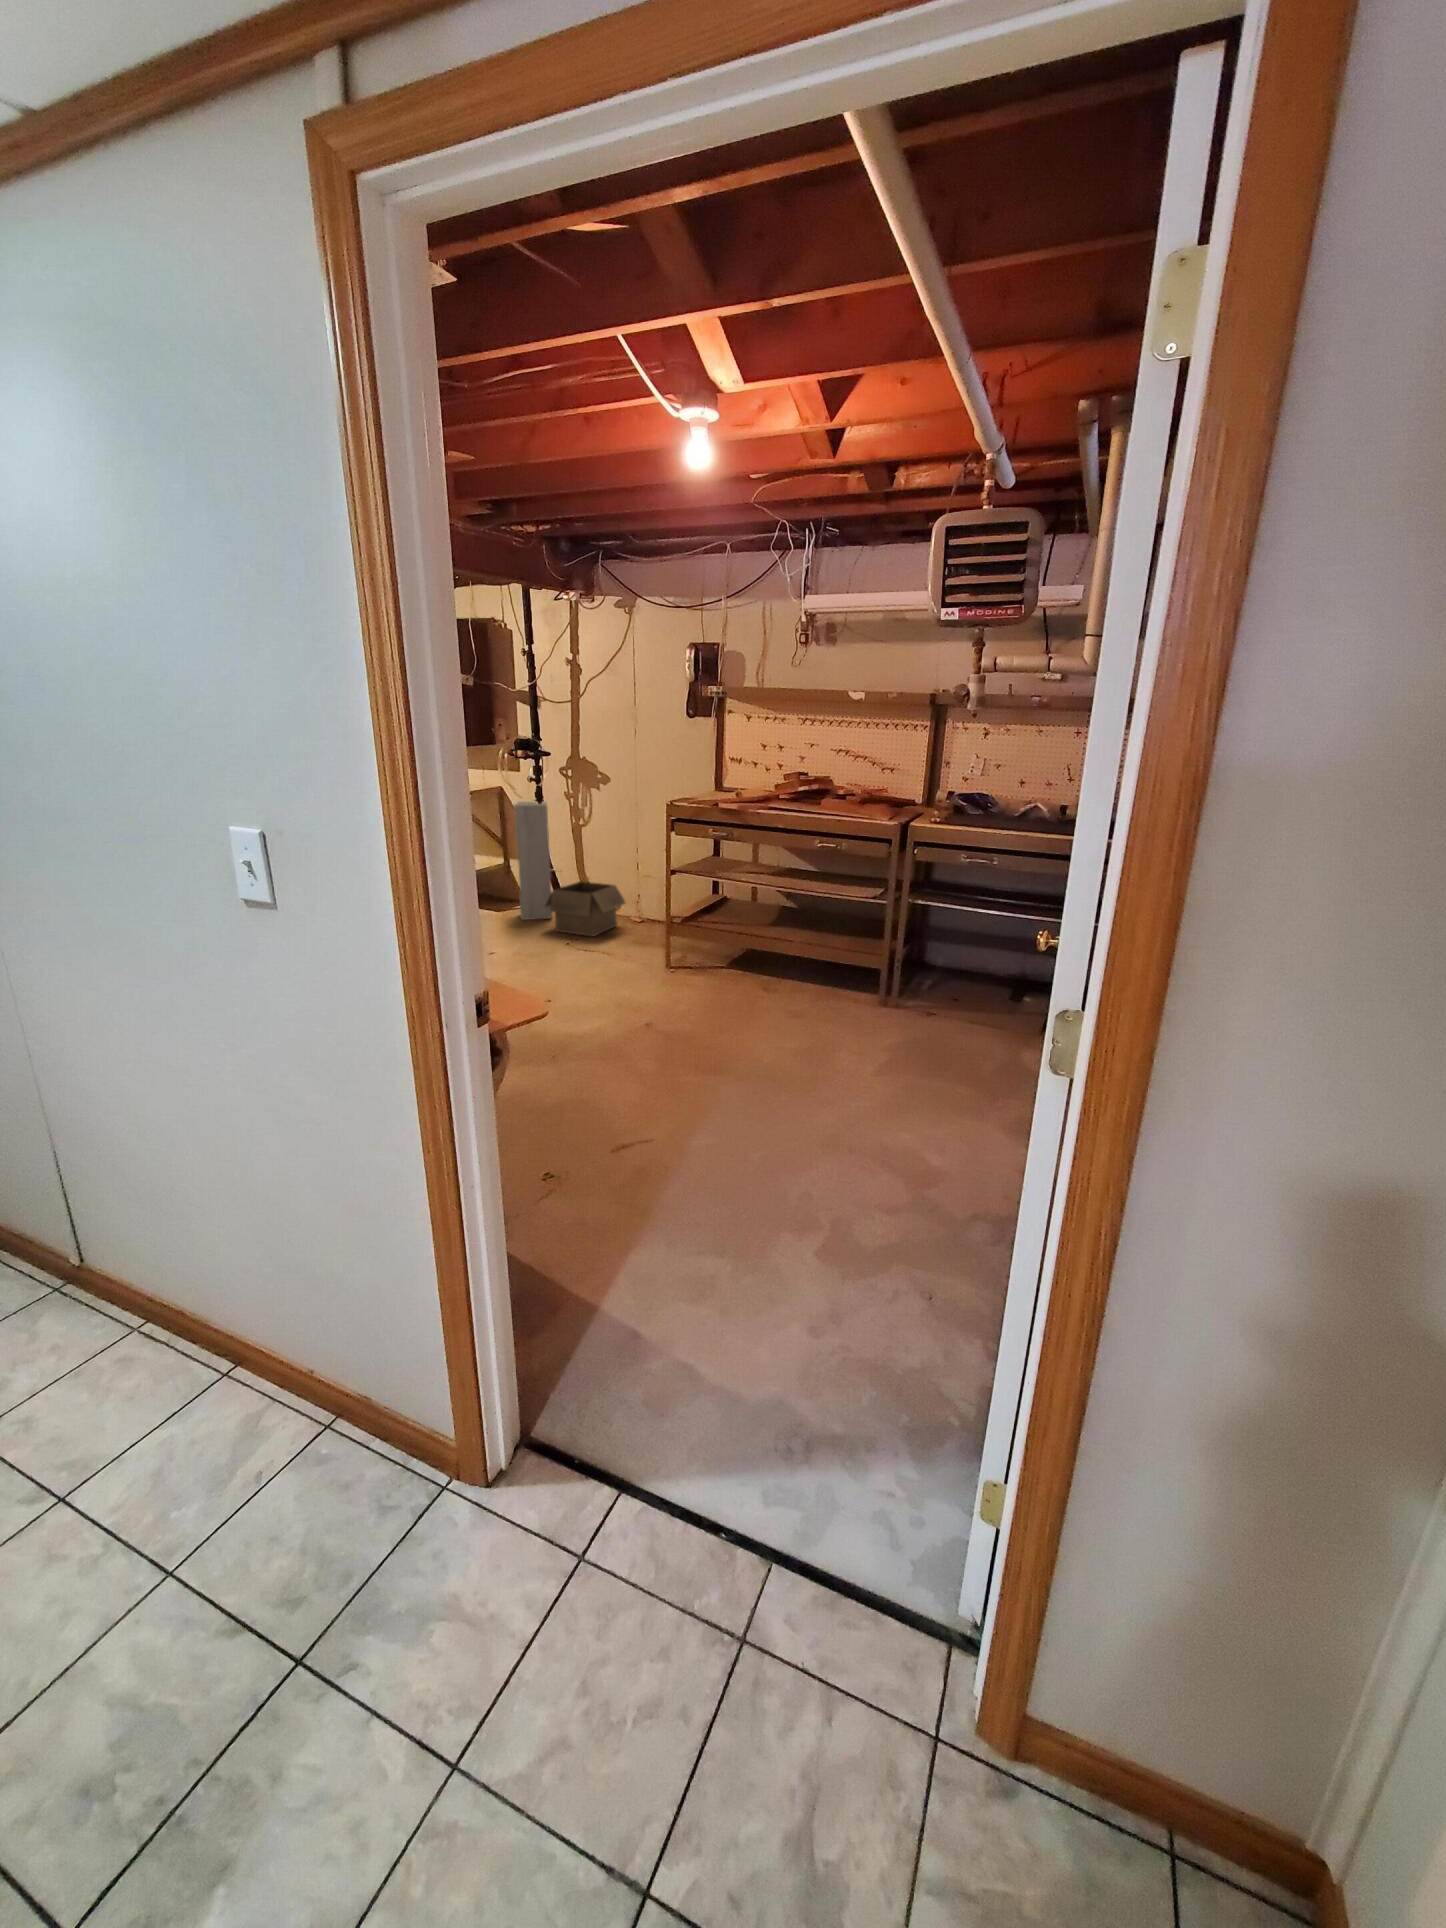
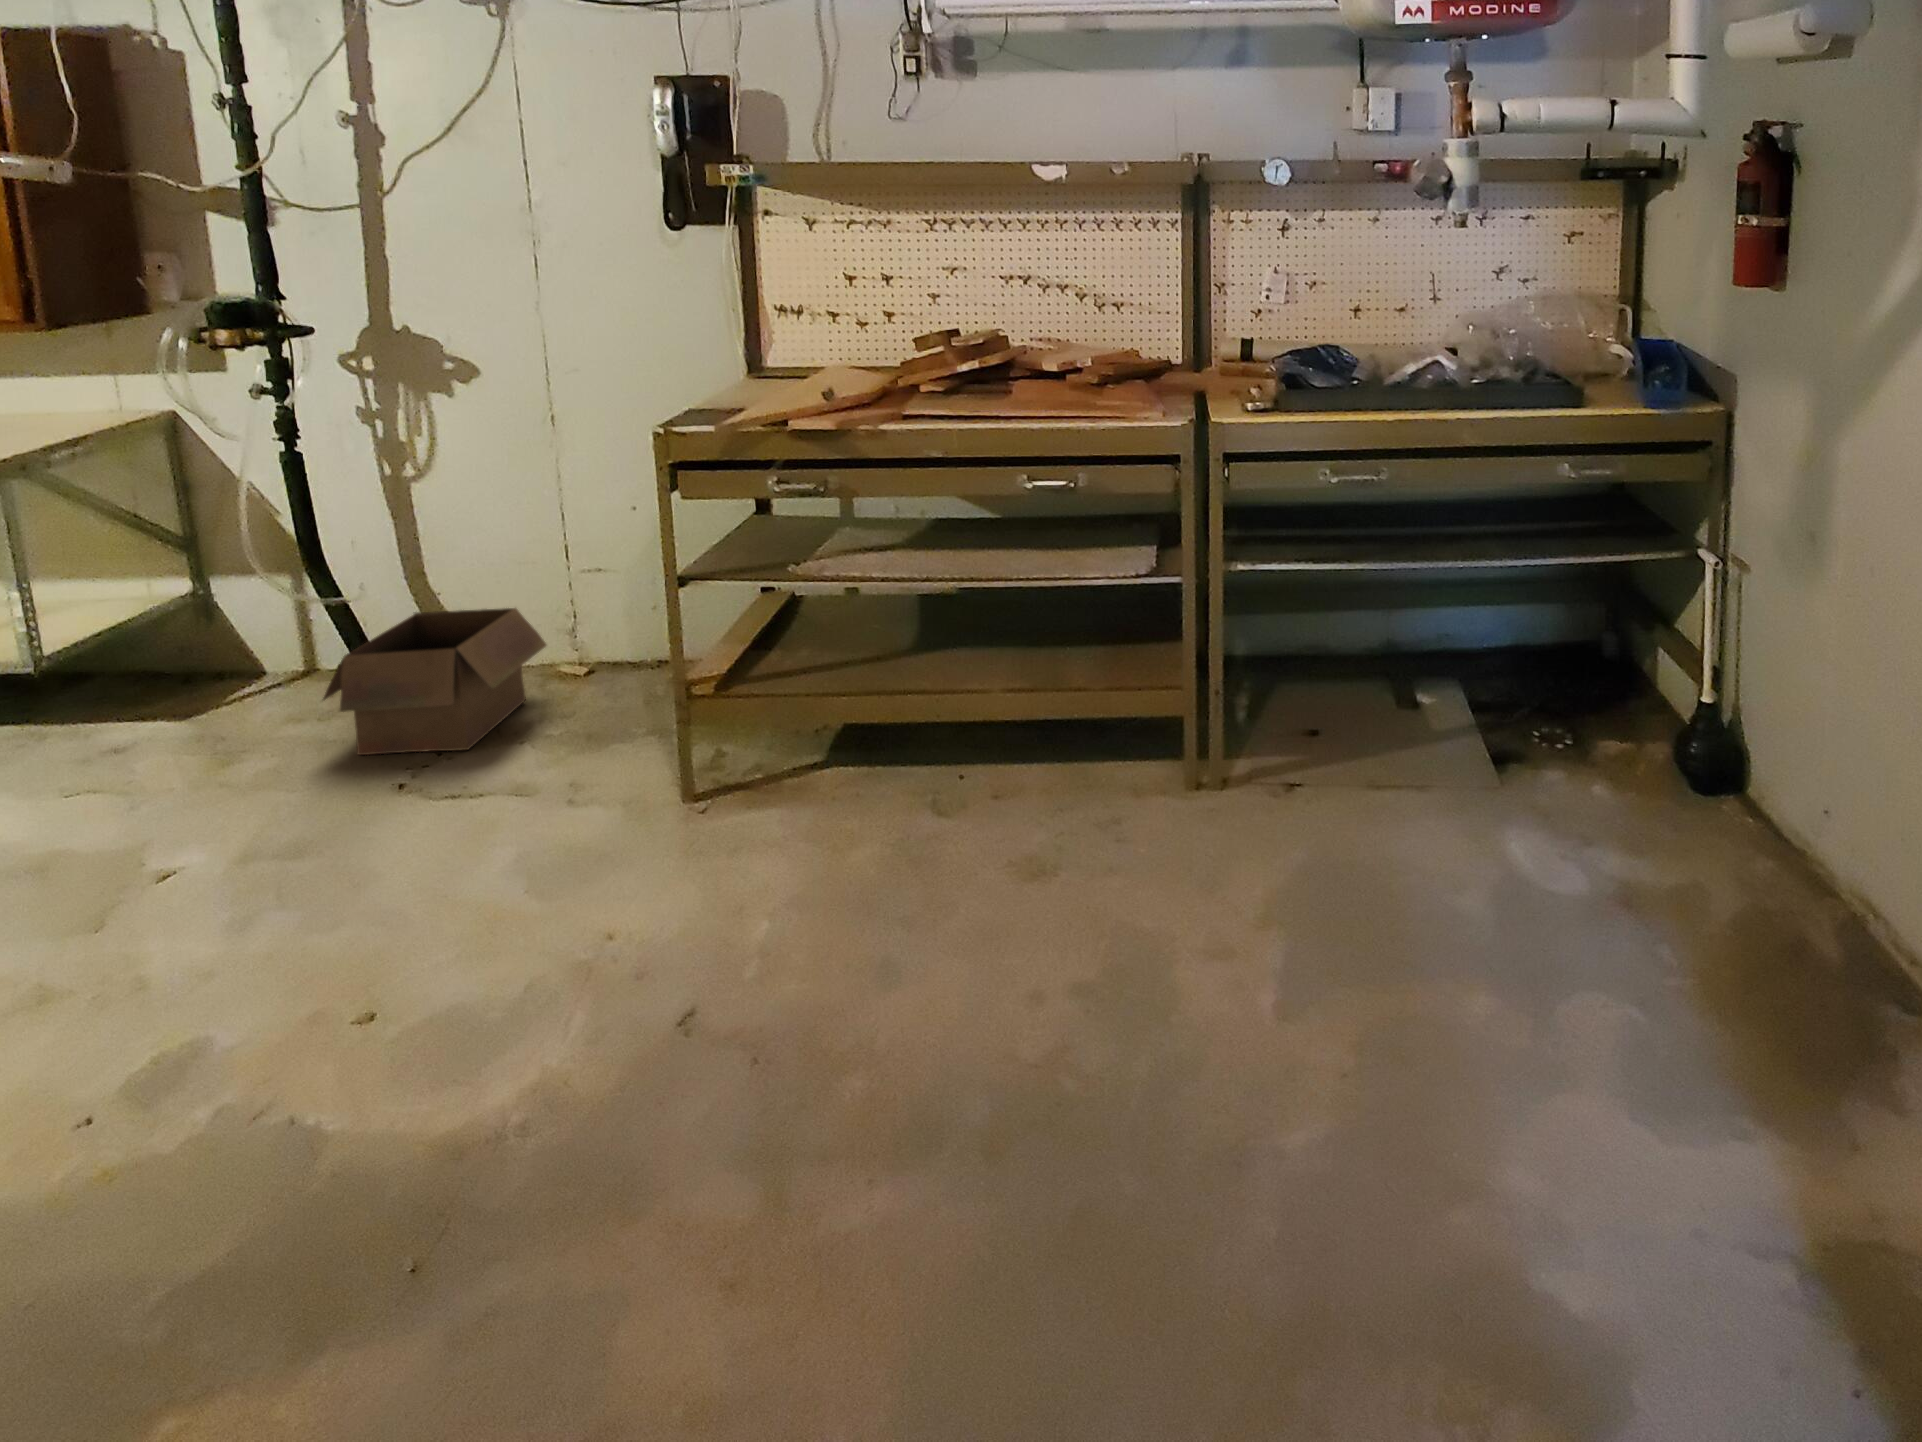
cabinet: present [513,801,552,920] -> none [208,436,344,736]

